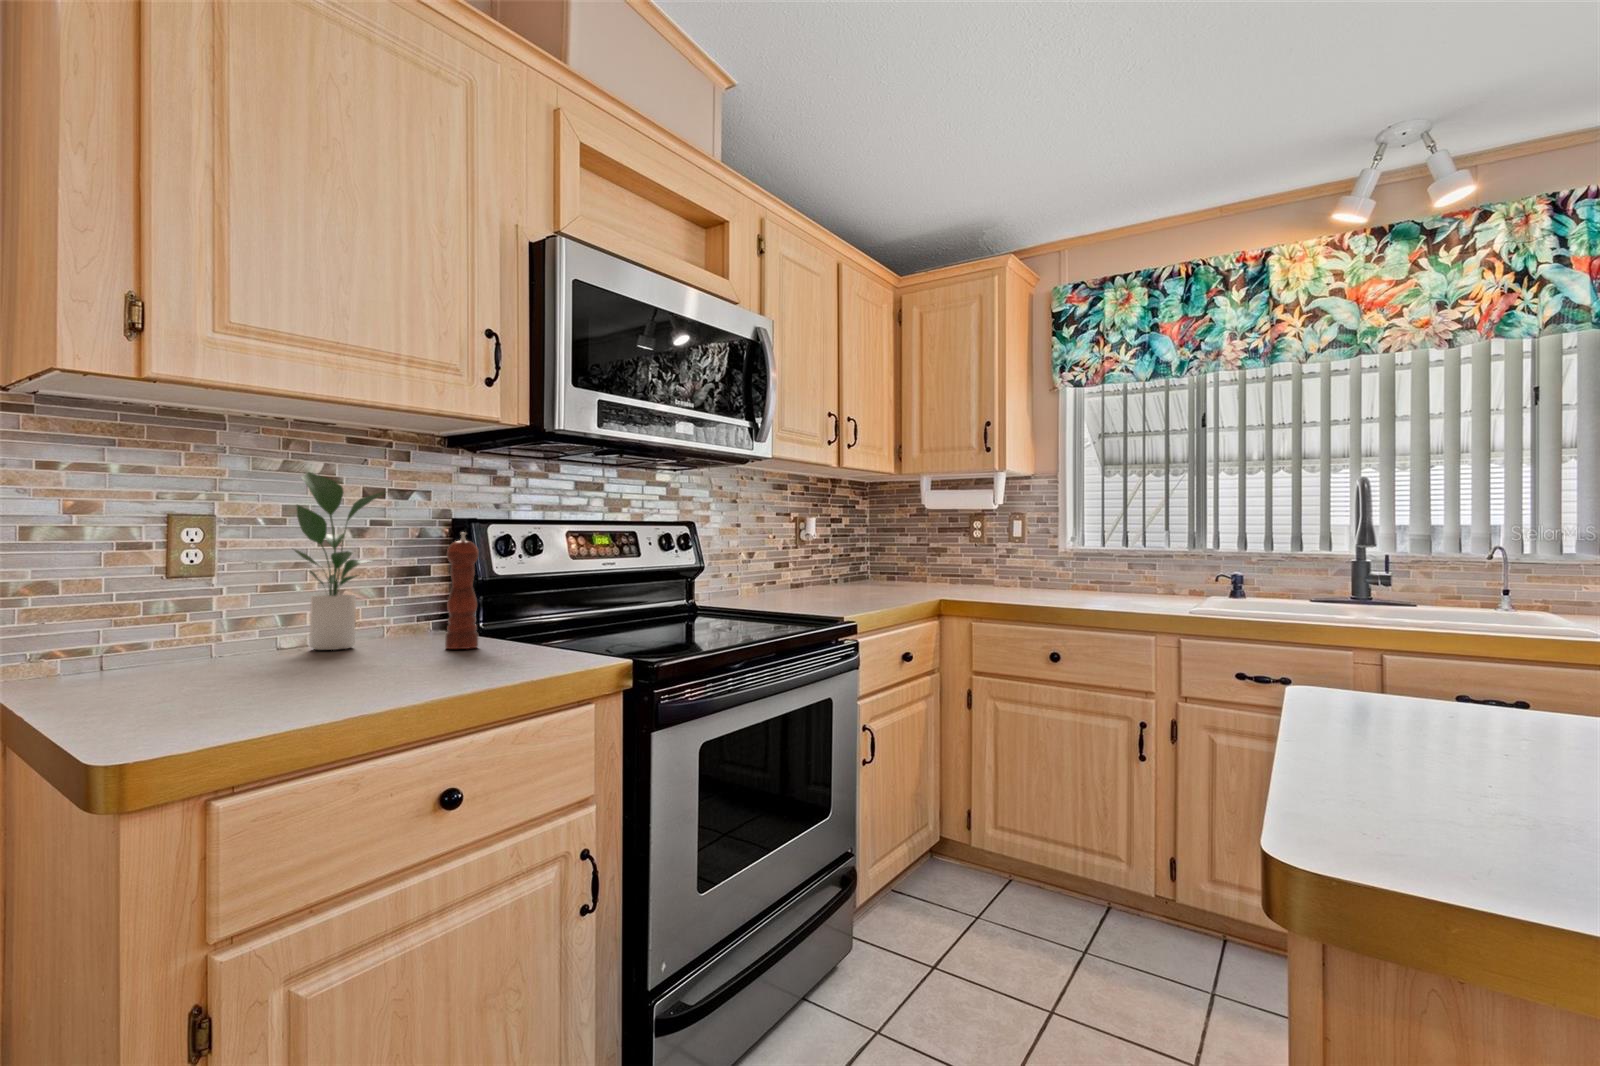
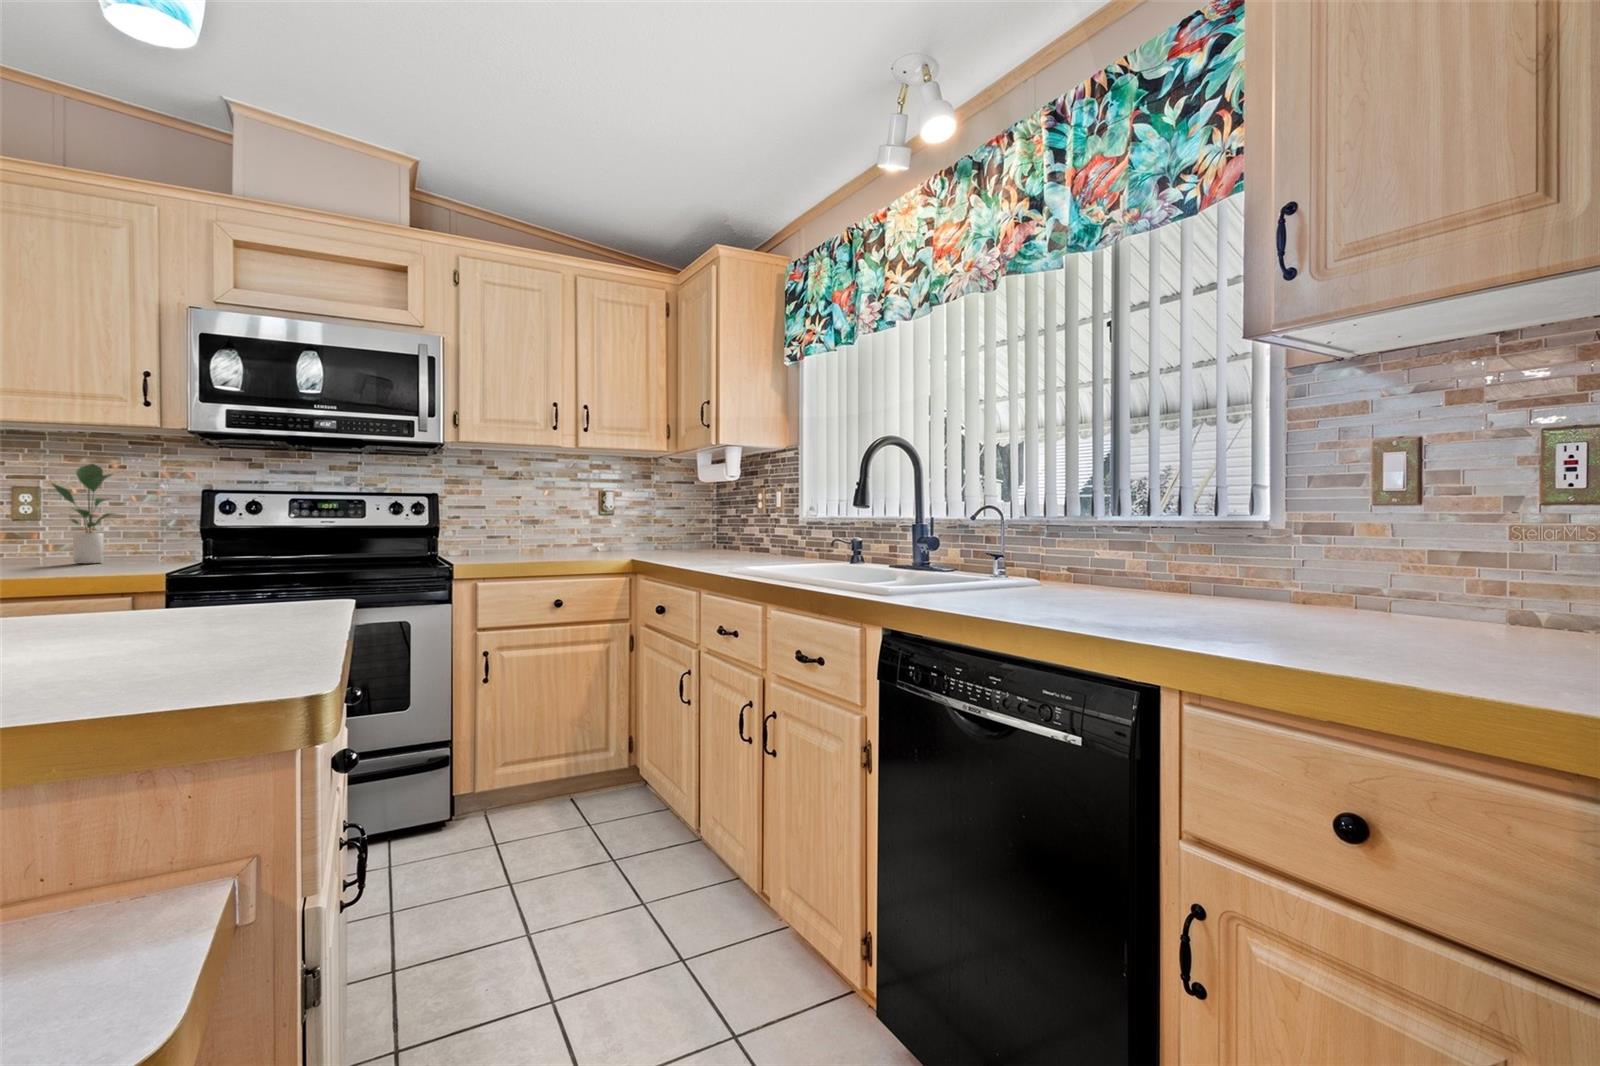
pepper mill: present [445,532,479,649] -> none [123,498,147,567]

